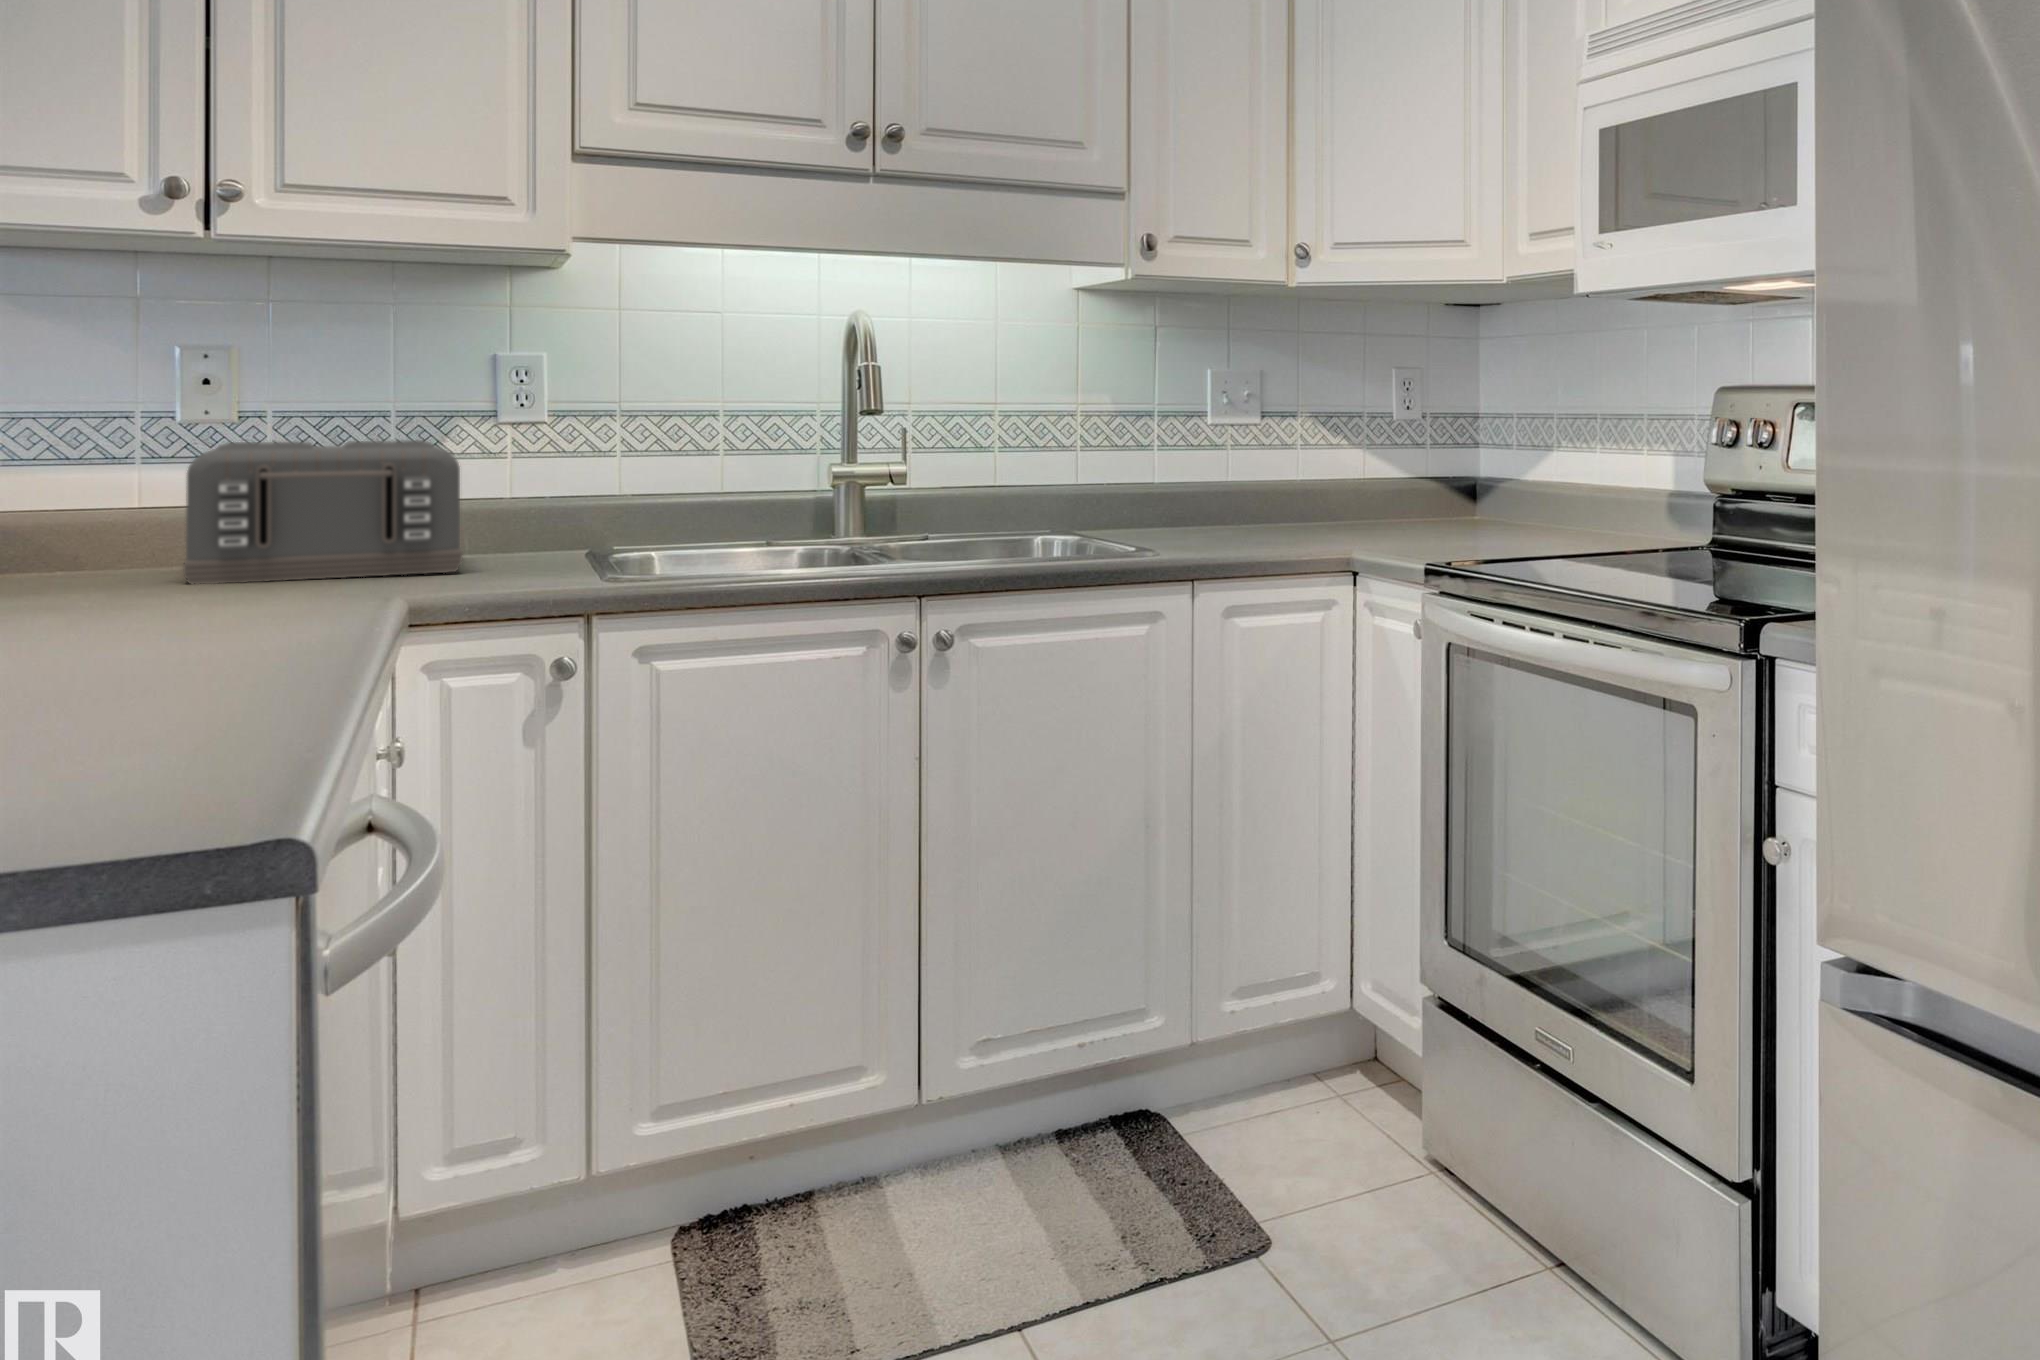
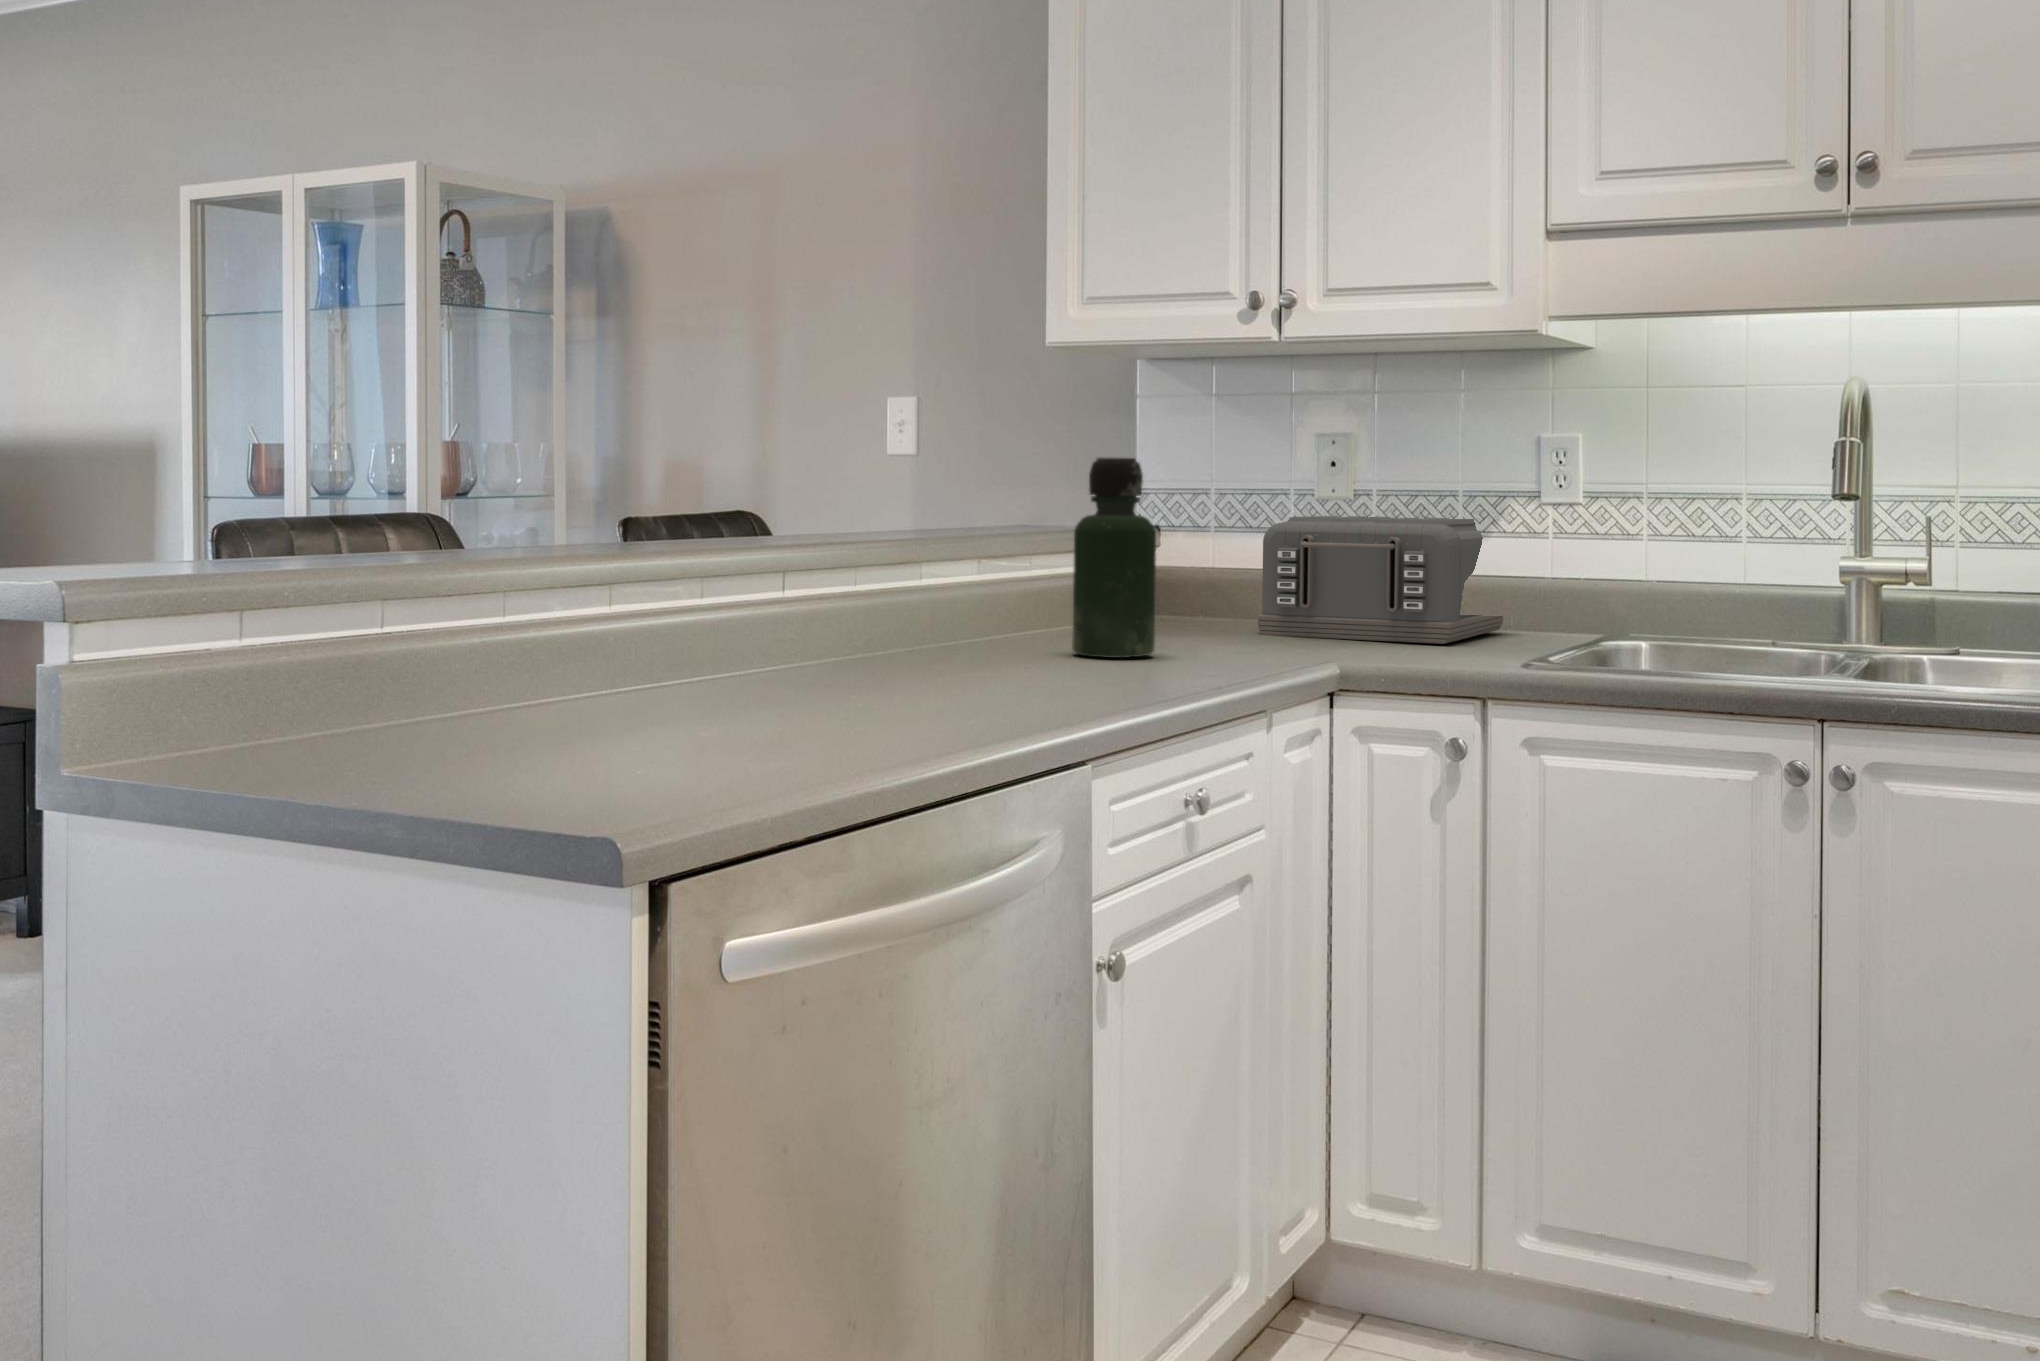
bottle: none [83,379,212,623] -> present [1072,458,1156,658]

